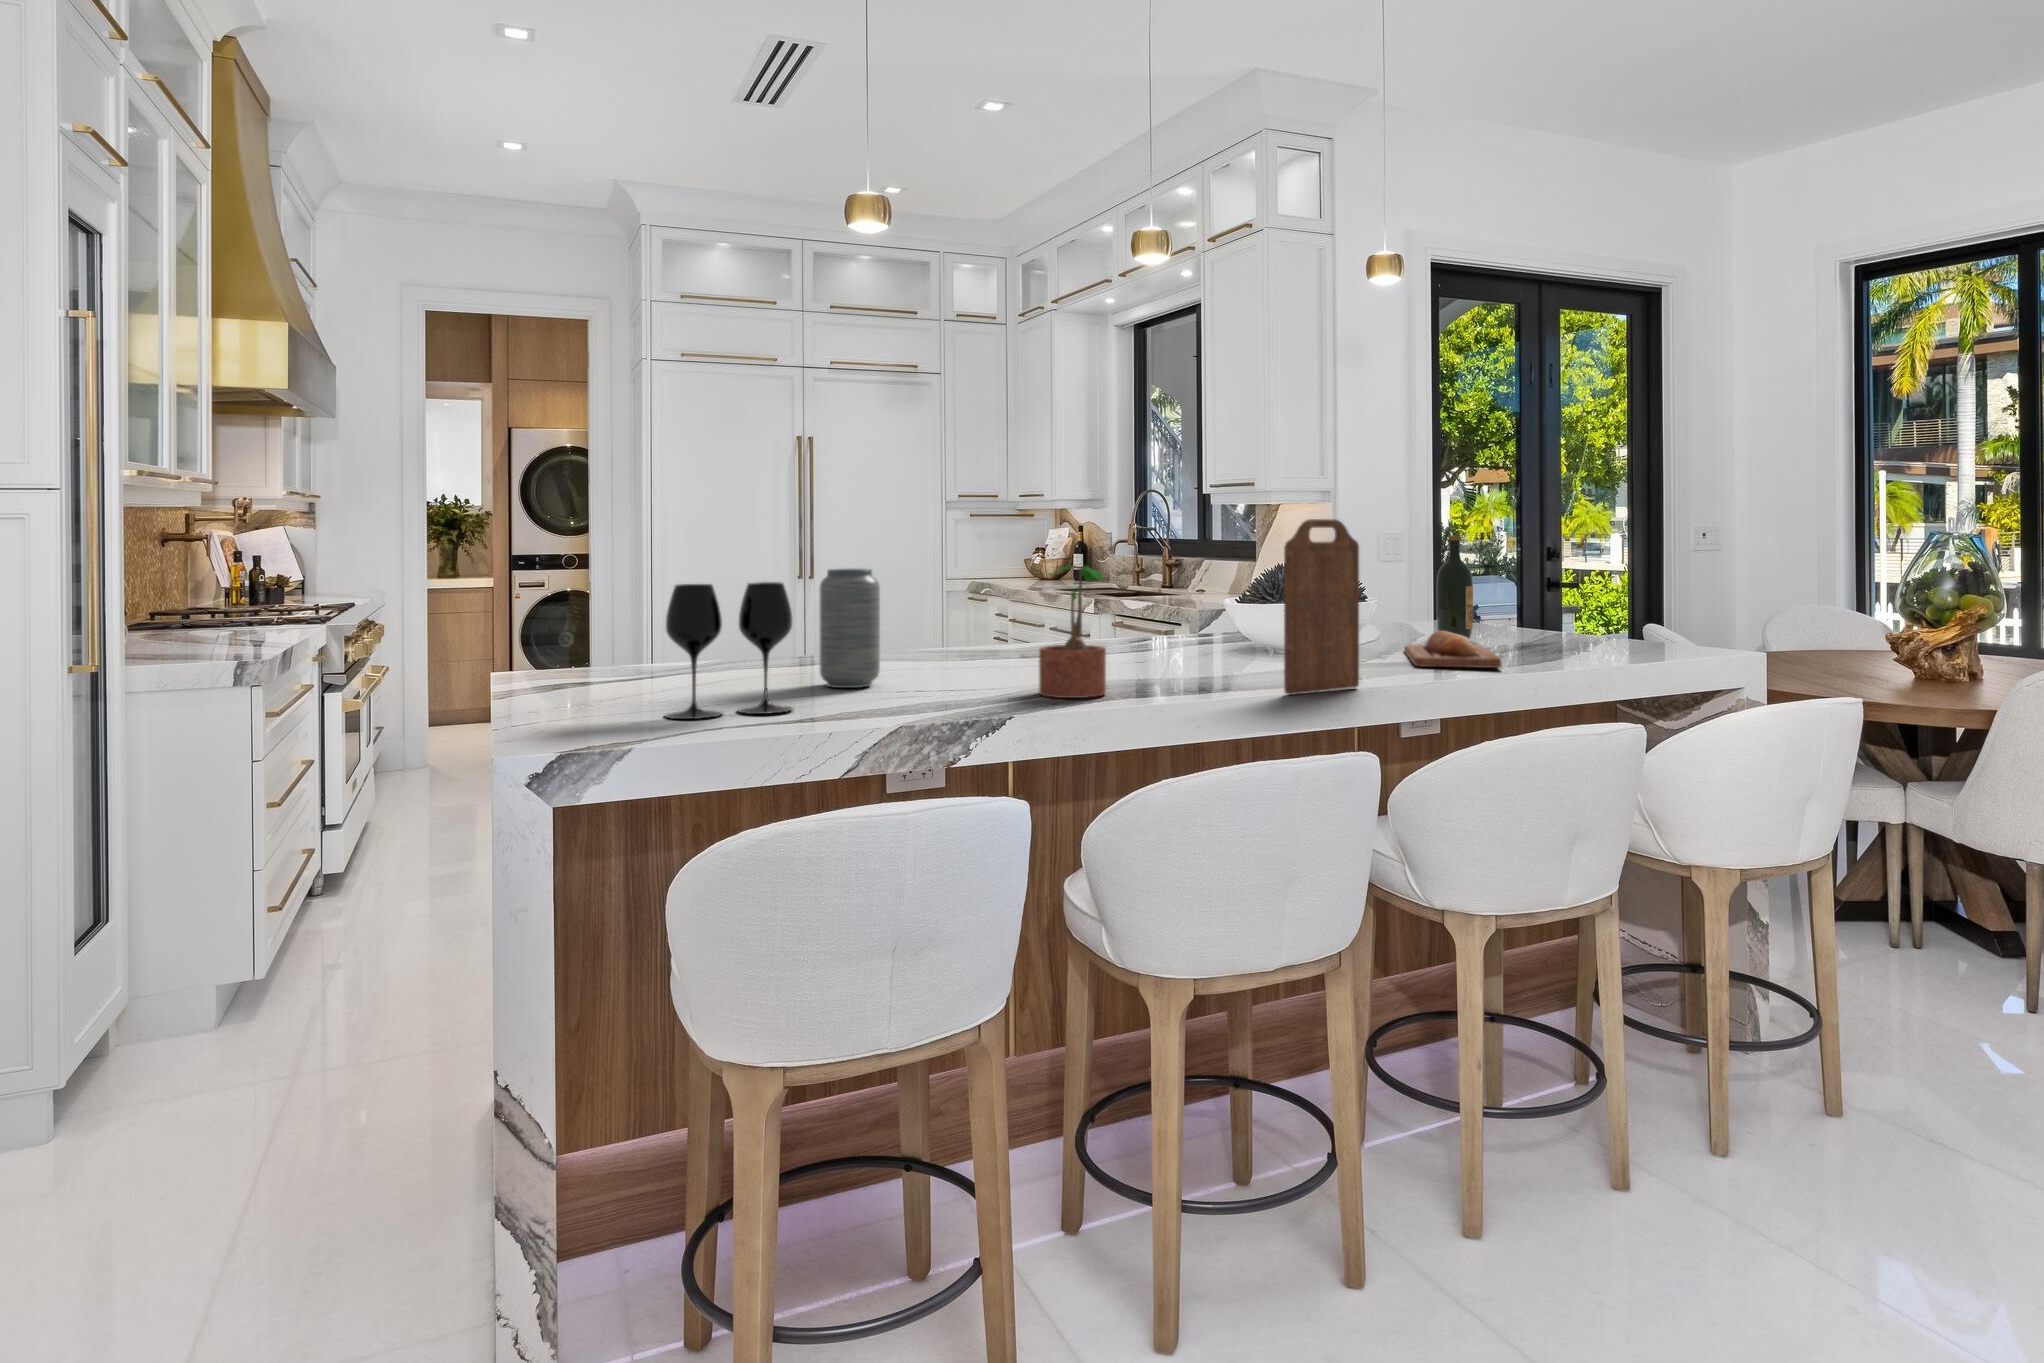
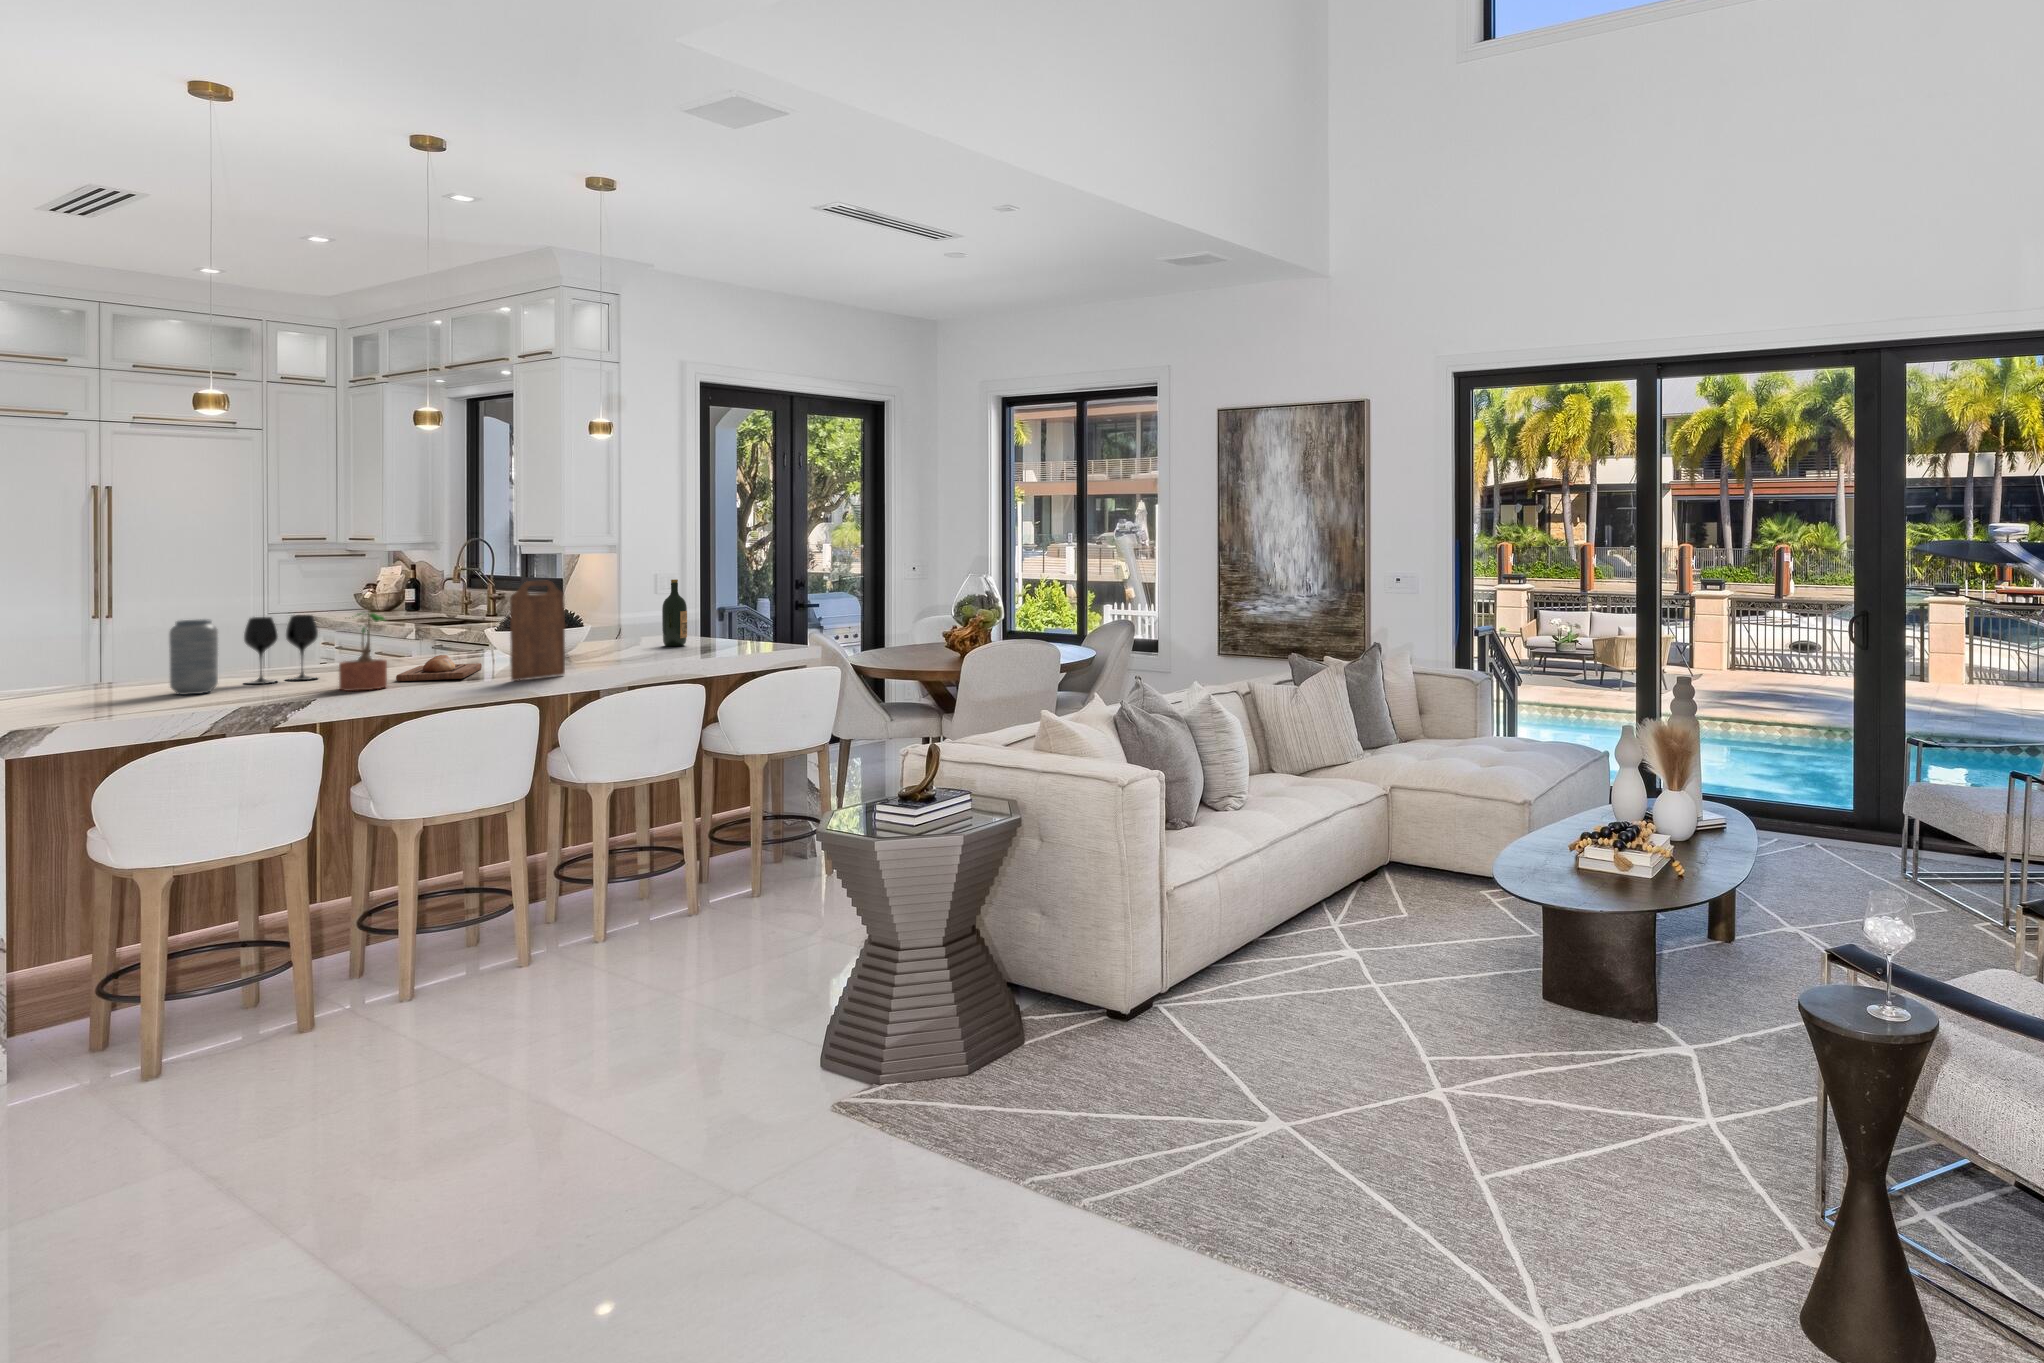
wine glass: present [665,582,793,719] -> present [244,615,318,684]
bread loaf: present [1404,631,1502,668] -> present [396,655,482,681]

